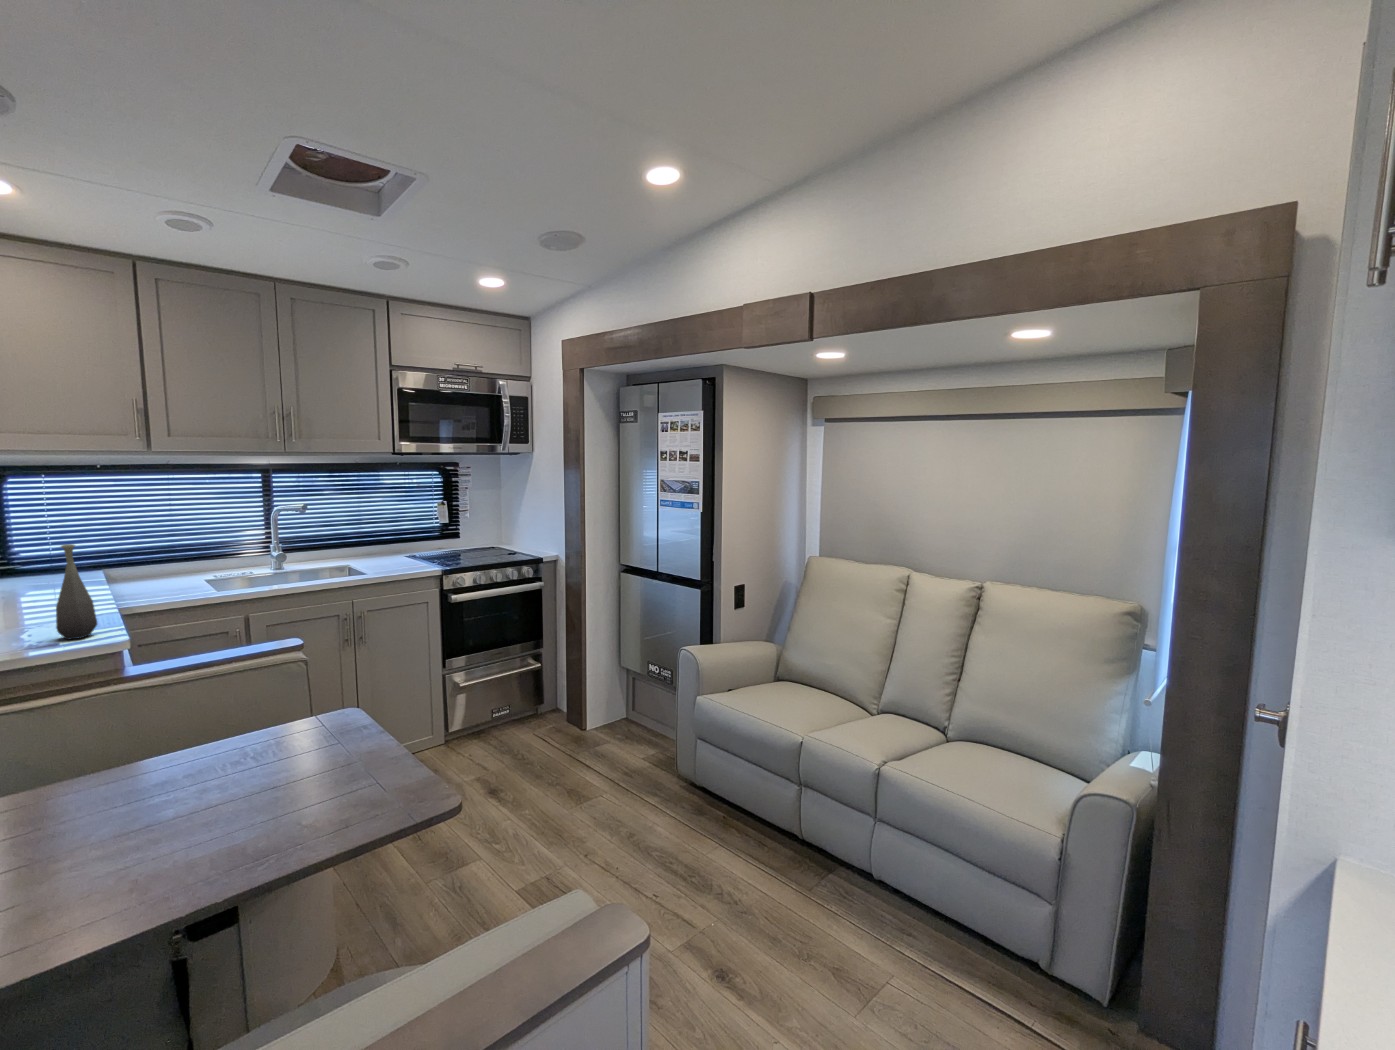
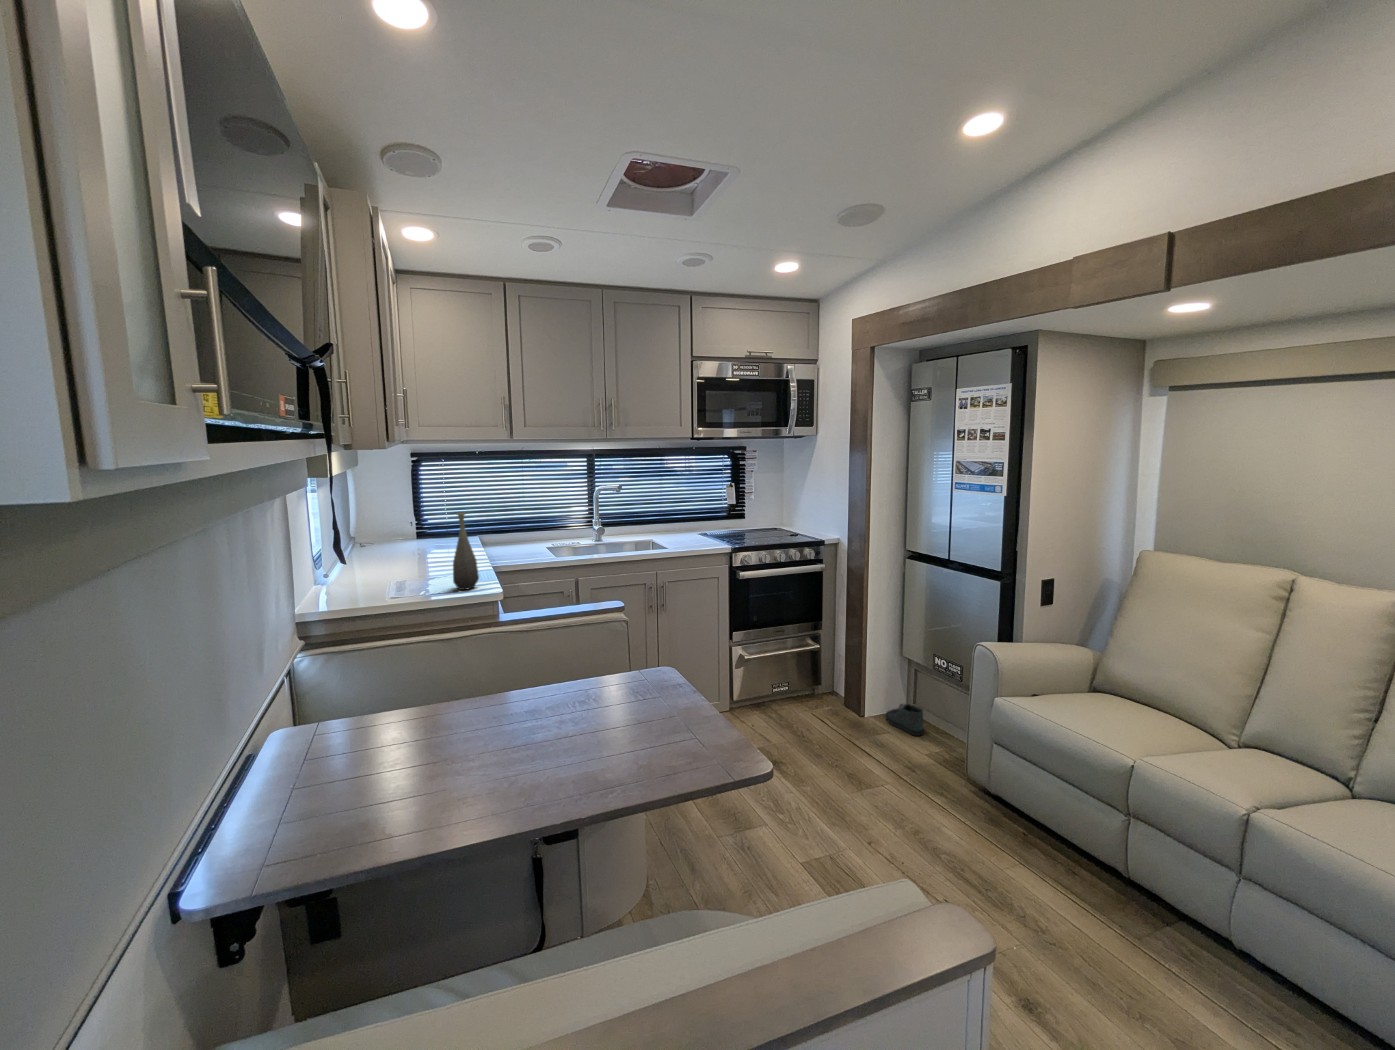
shoe: none [609,712,643,742] -> present [886,703,924,736]

